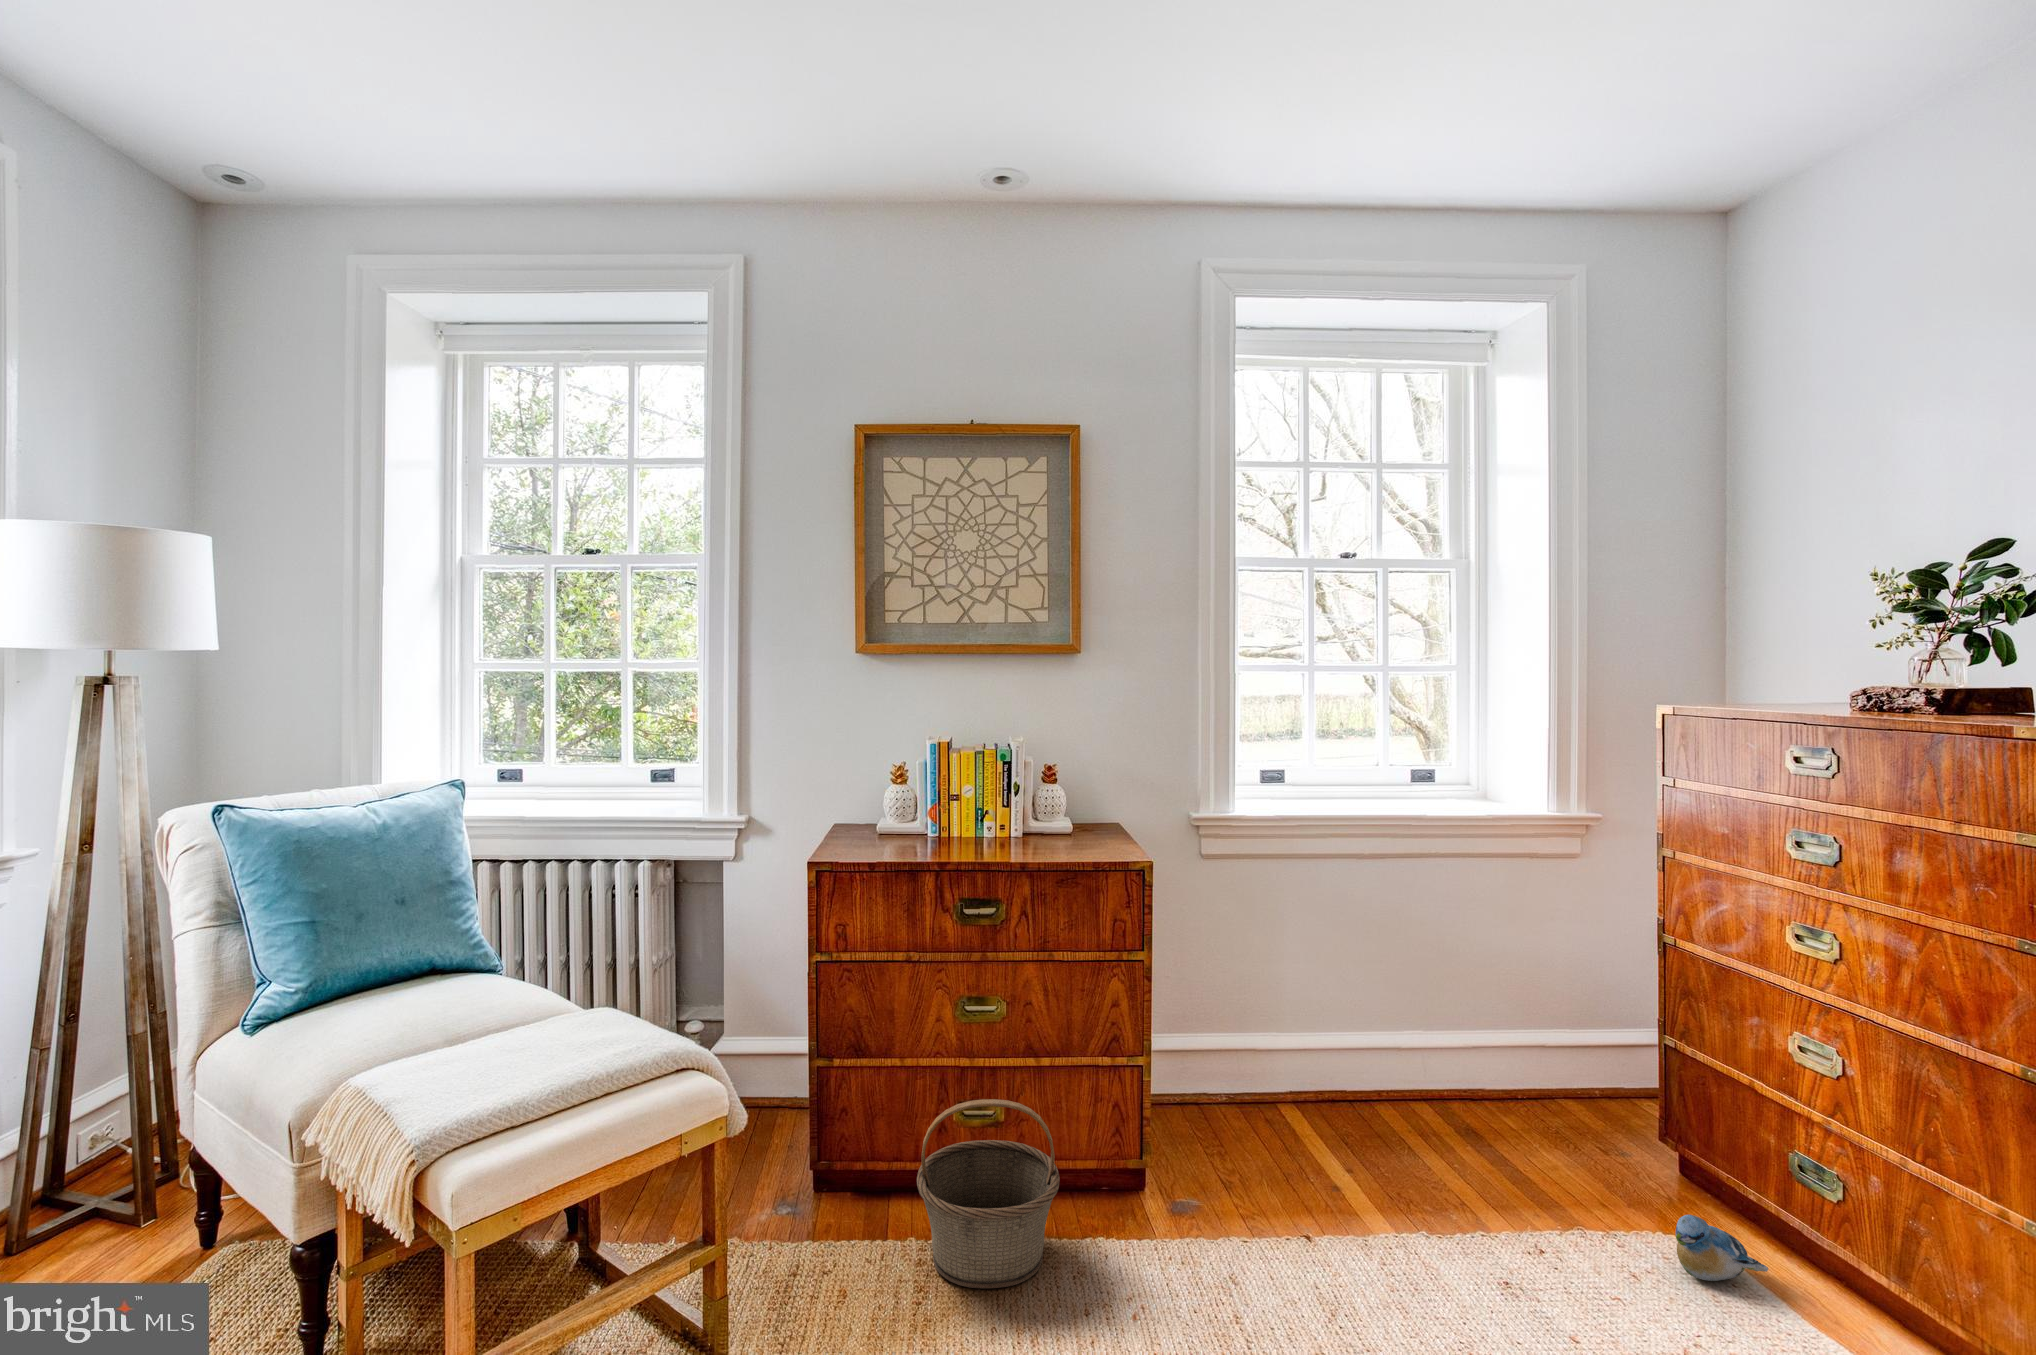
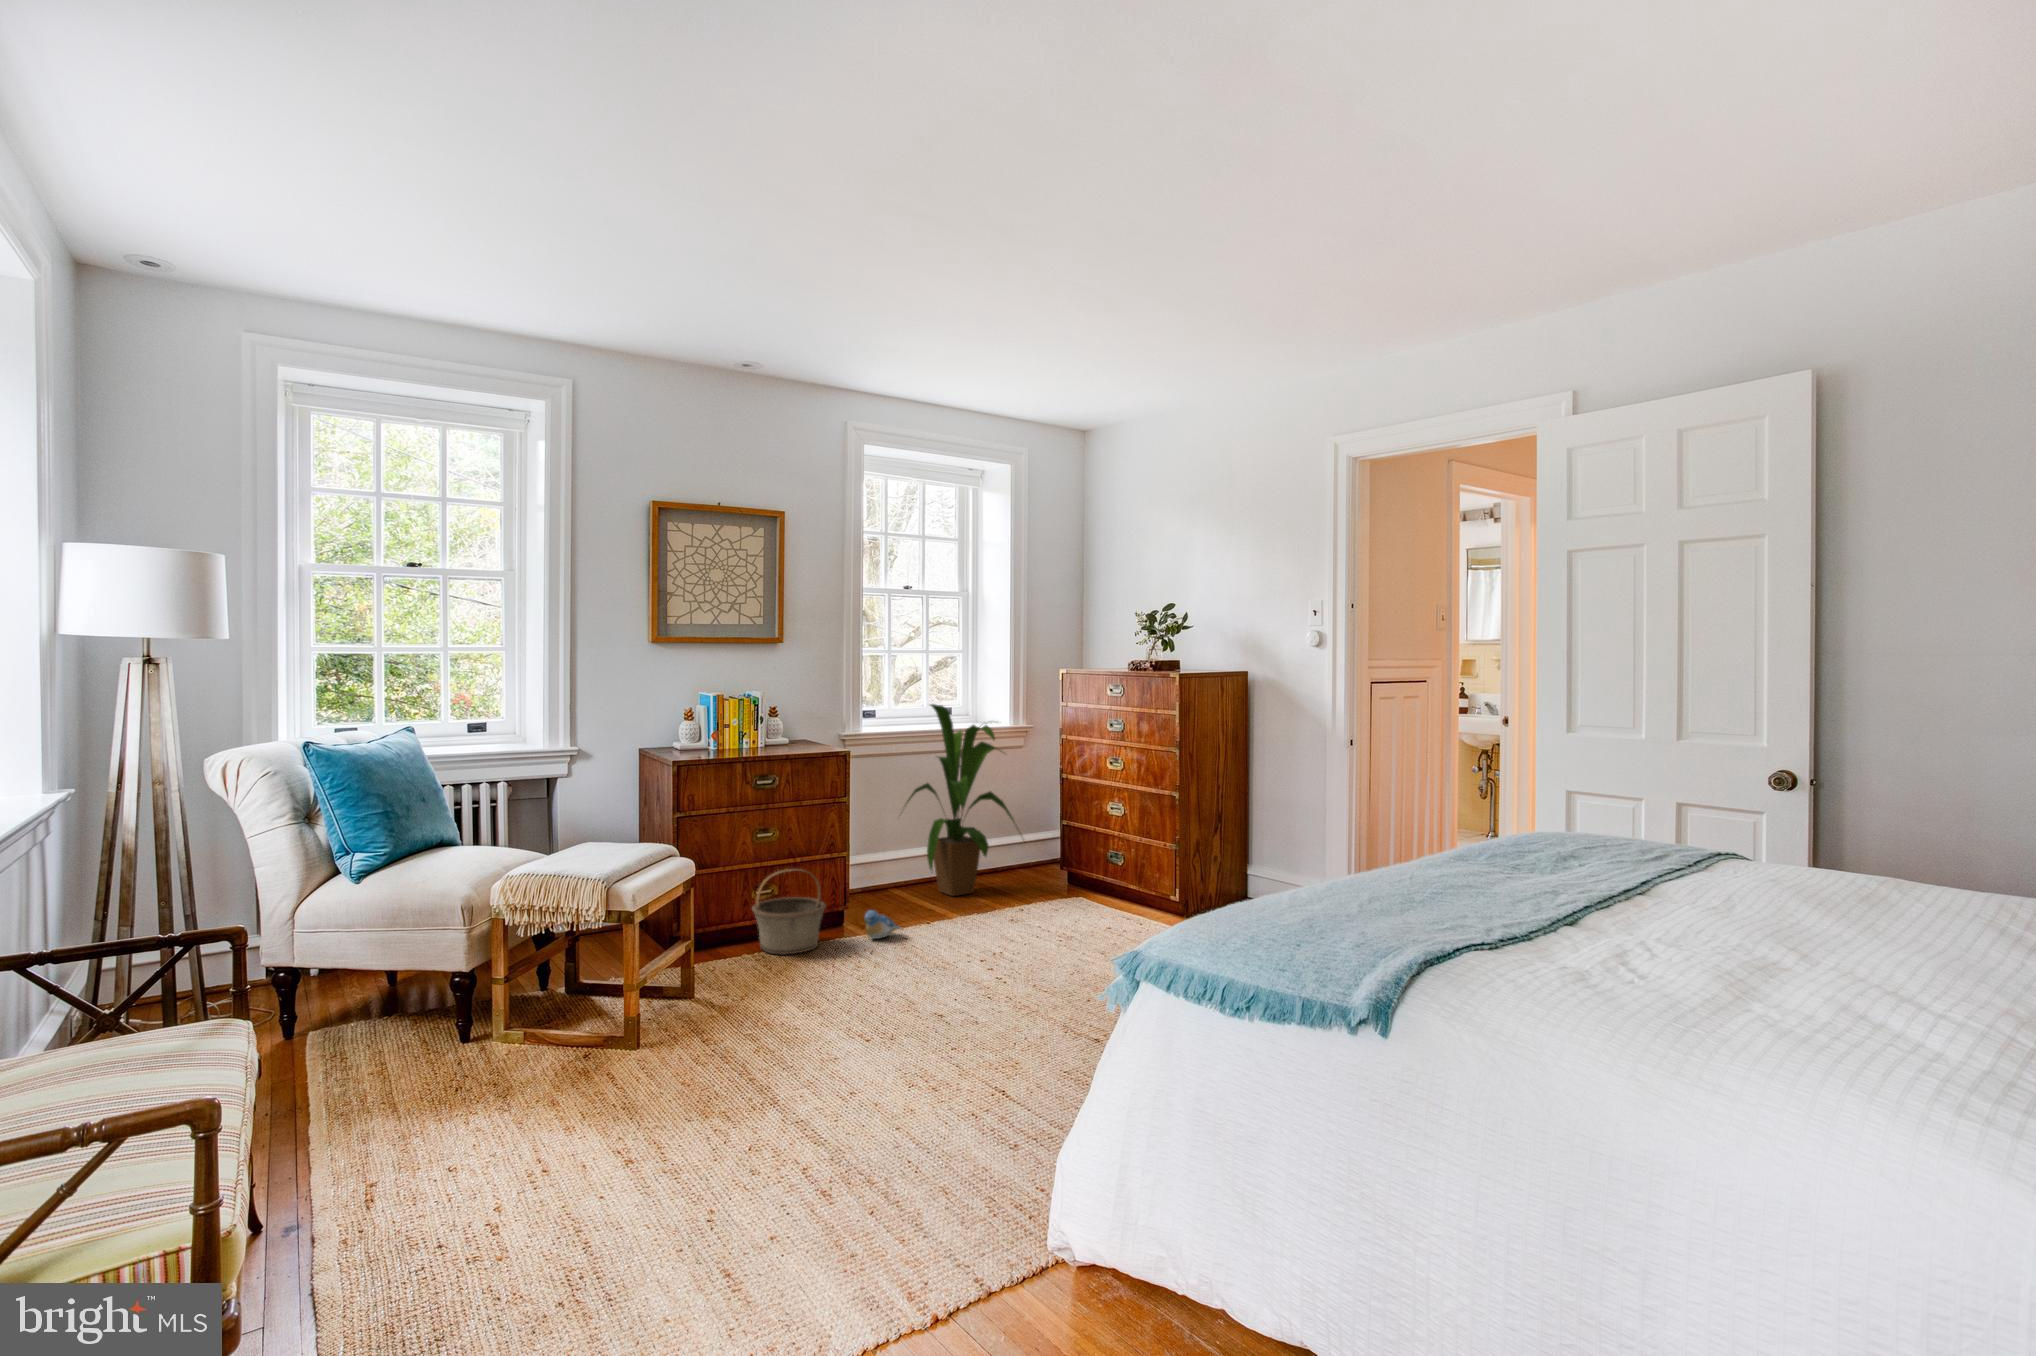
house plant: none [1293,770,1563,1158] -> present [901,704,1023,896]
plush toy: present [1675,1215,1768,1281] -> present [864,910,901,939]

